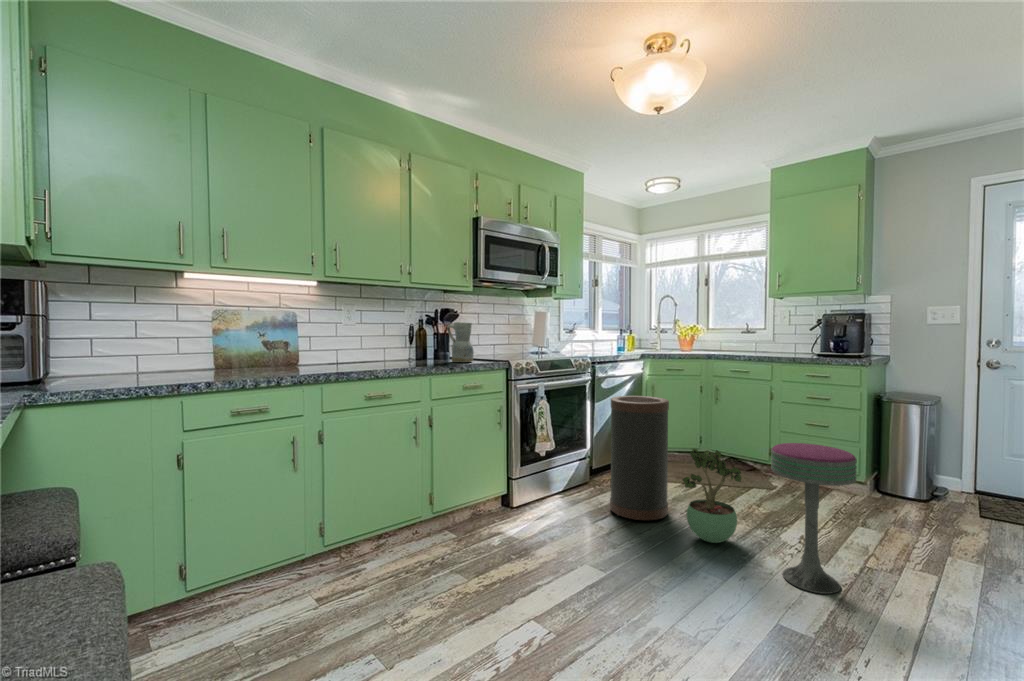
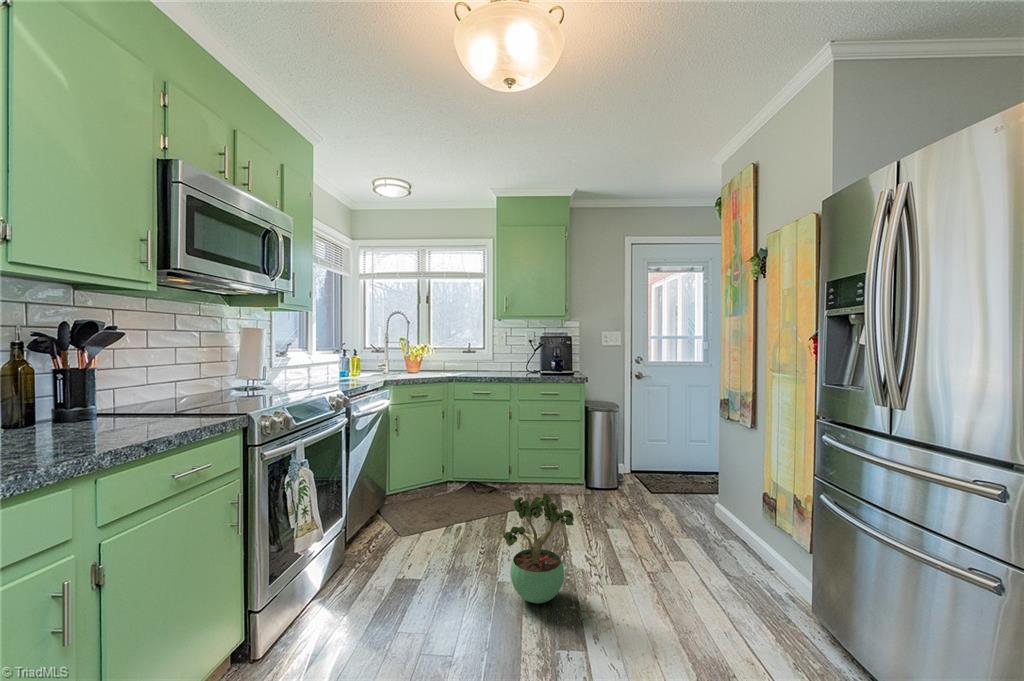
ceramic pitcher: present [447,322,474,362] -> none [99,349,169,430]
trash can: present [610,396,669,520] -> none [400,437,473,607]
bar stool: present [771,443,857,594] -> none [609,470,685,627]

